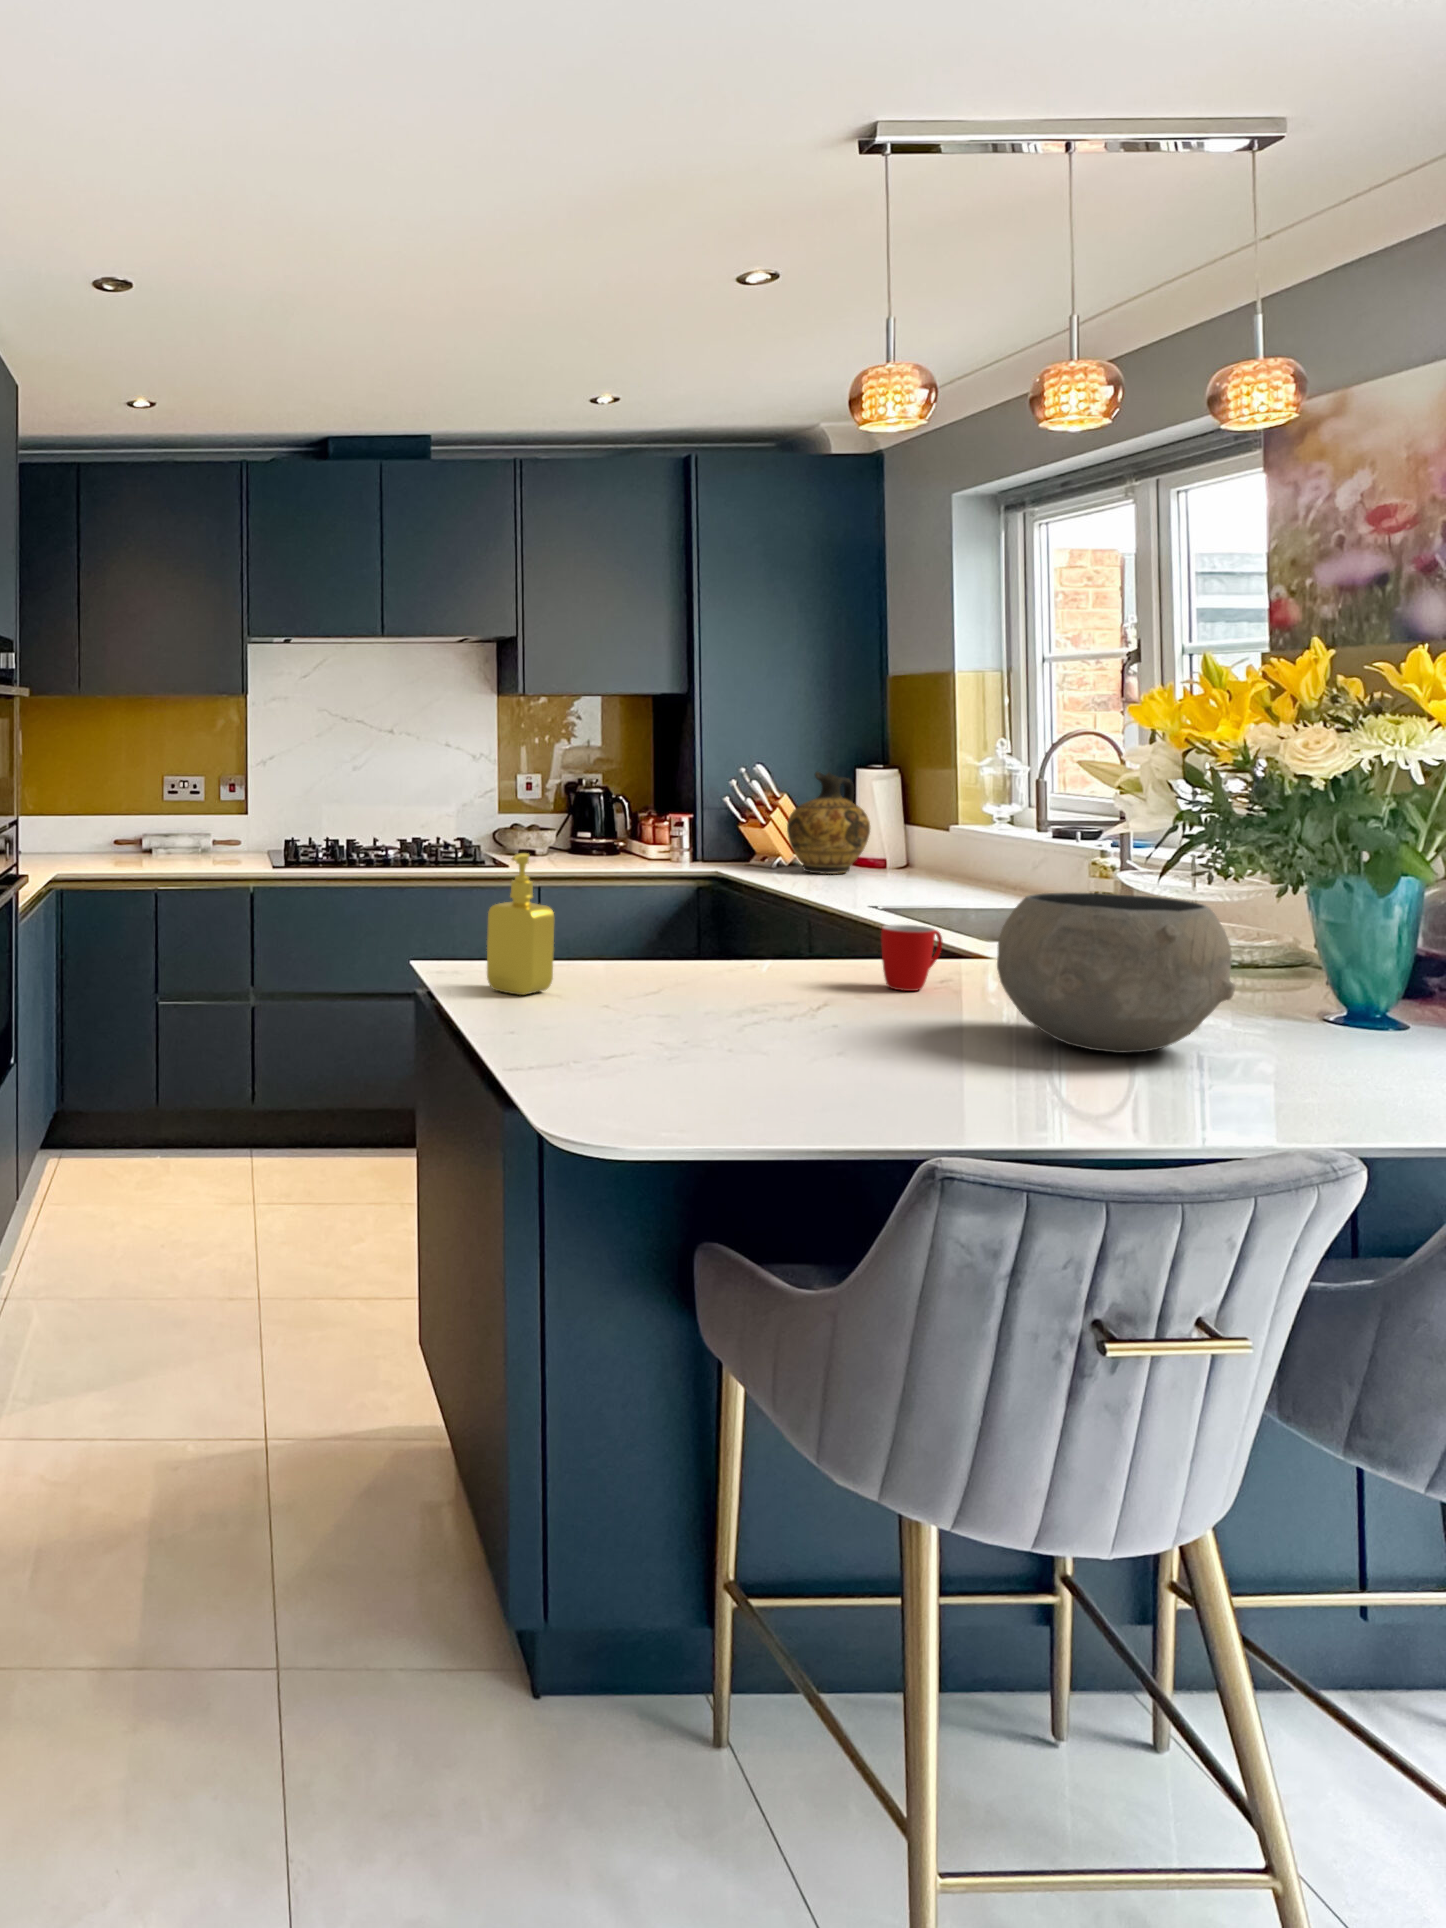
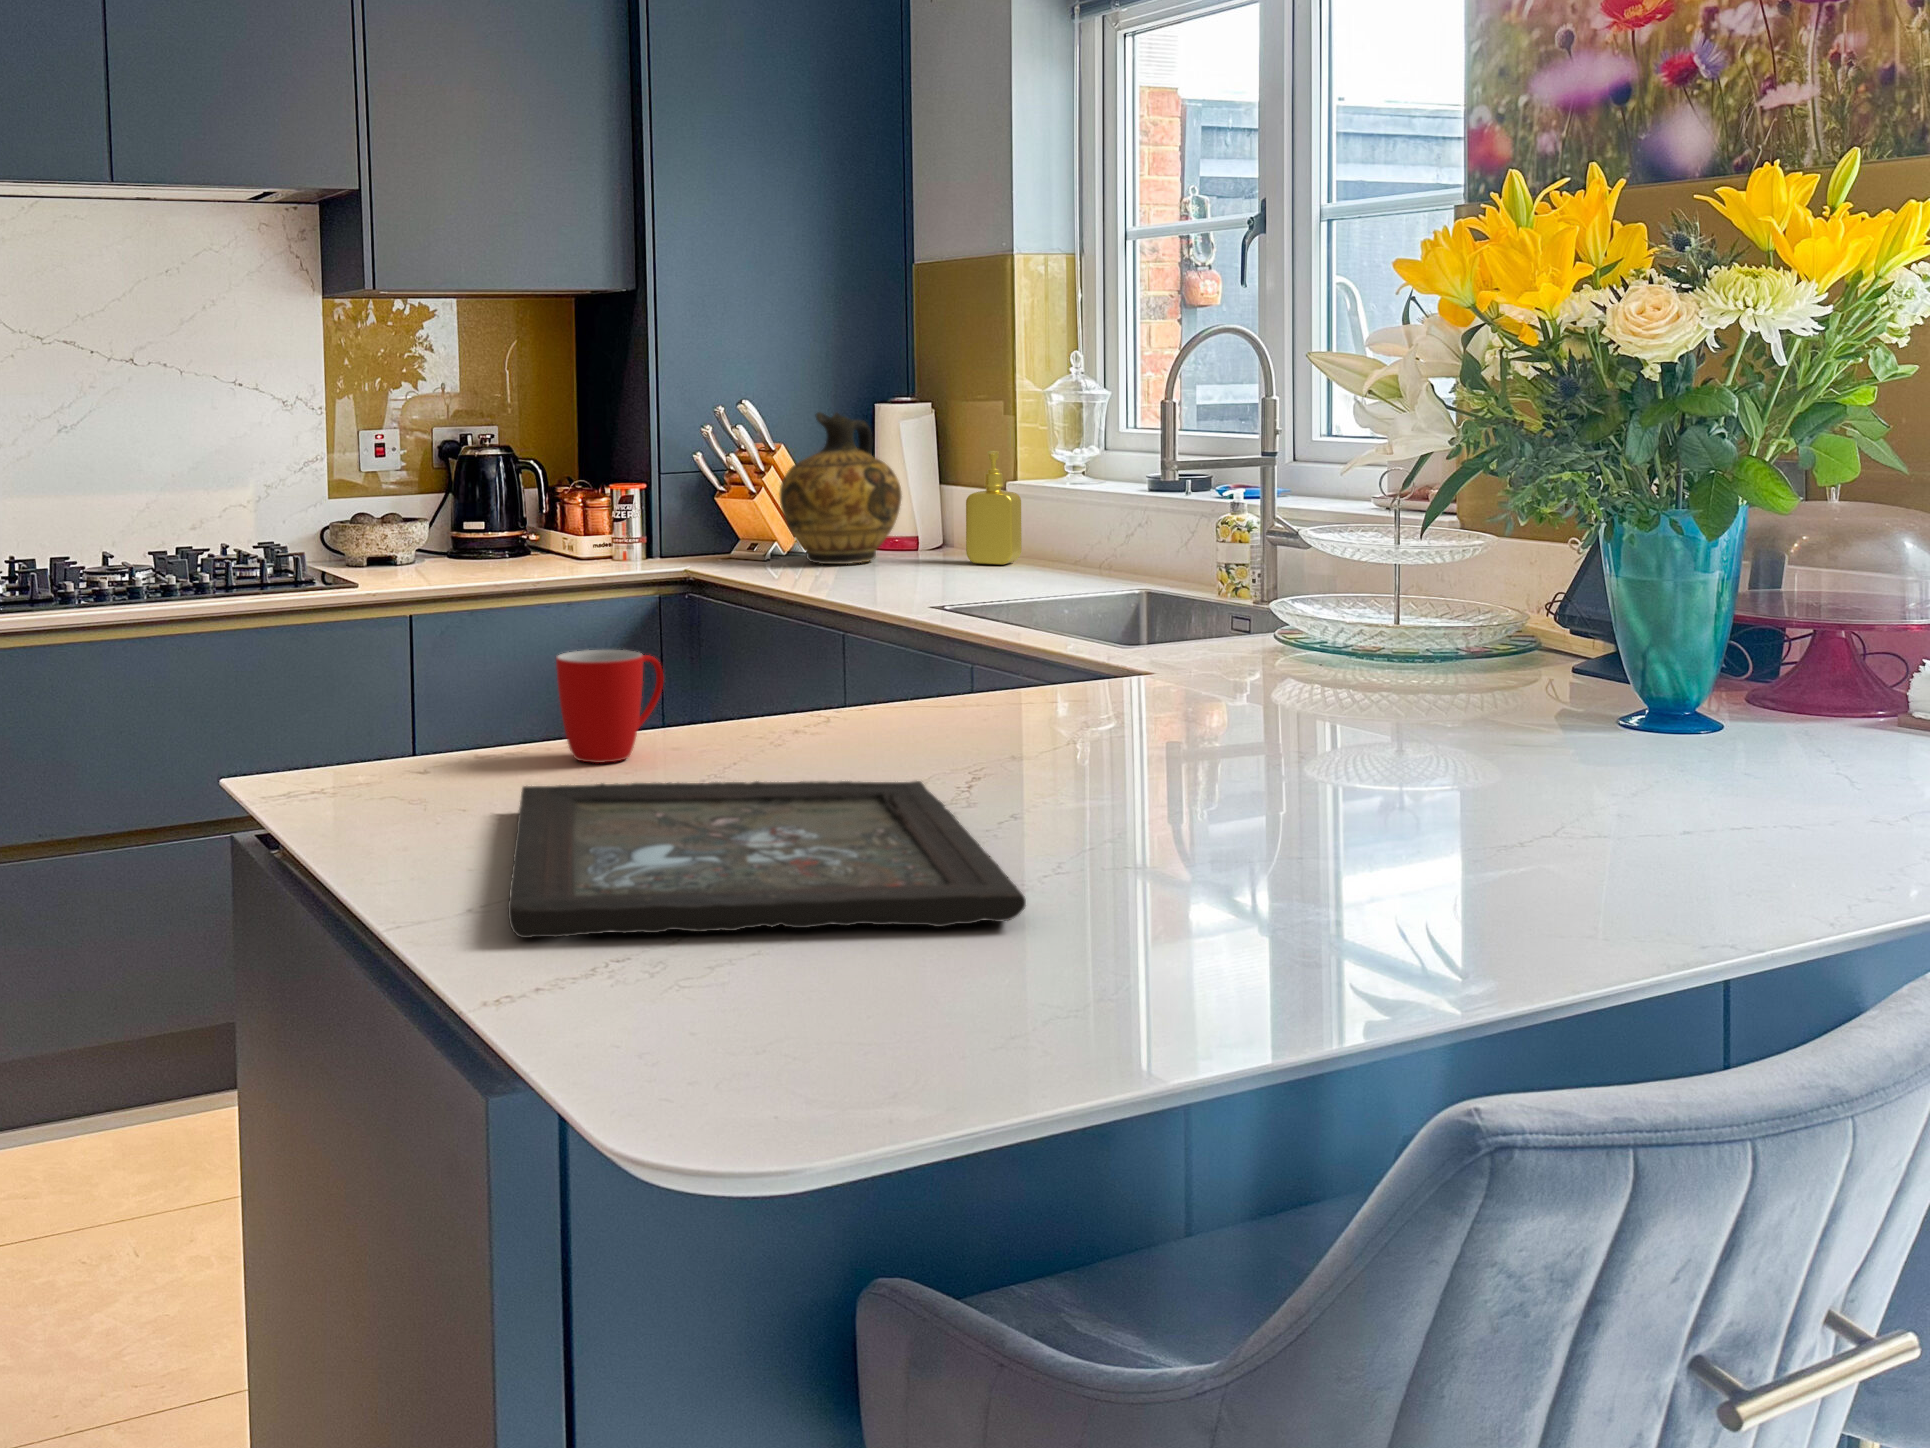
soap dispenser: present [487,853,554,995] -> present [966,451,1021,565]
ceramic bowl: present [997,893,1235,1053] -> none [1222,567,1629,840]
mug: present [881,925,942,991] -> present [556,650,664,763]
tray: none [570,989,849,1071] -> present [508,781,1026,938]

